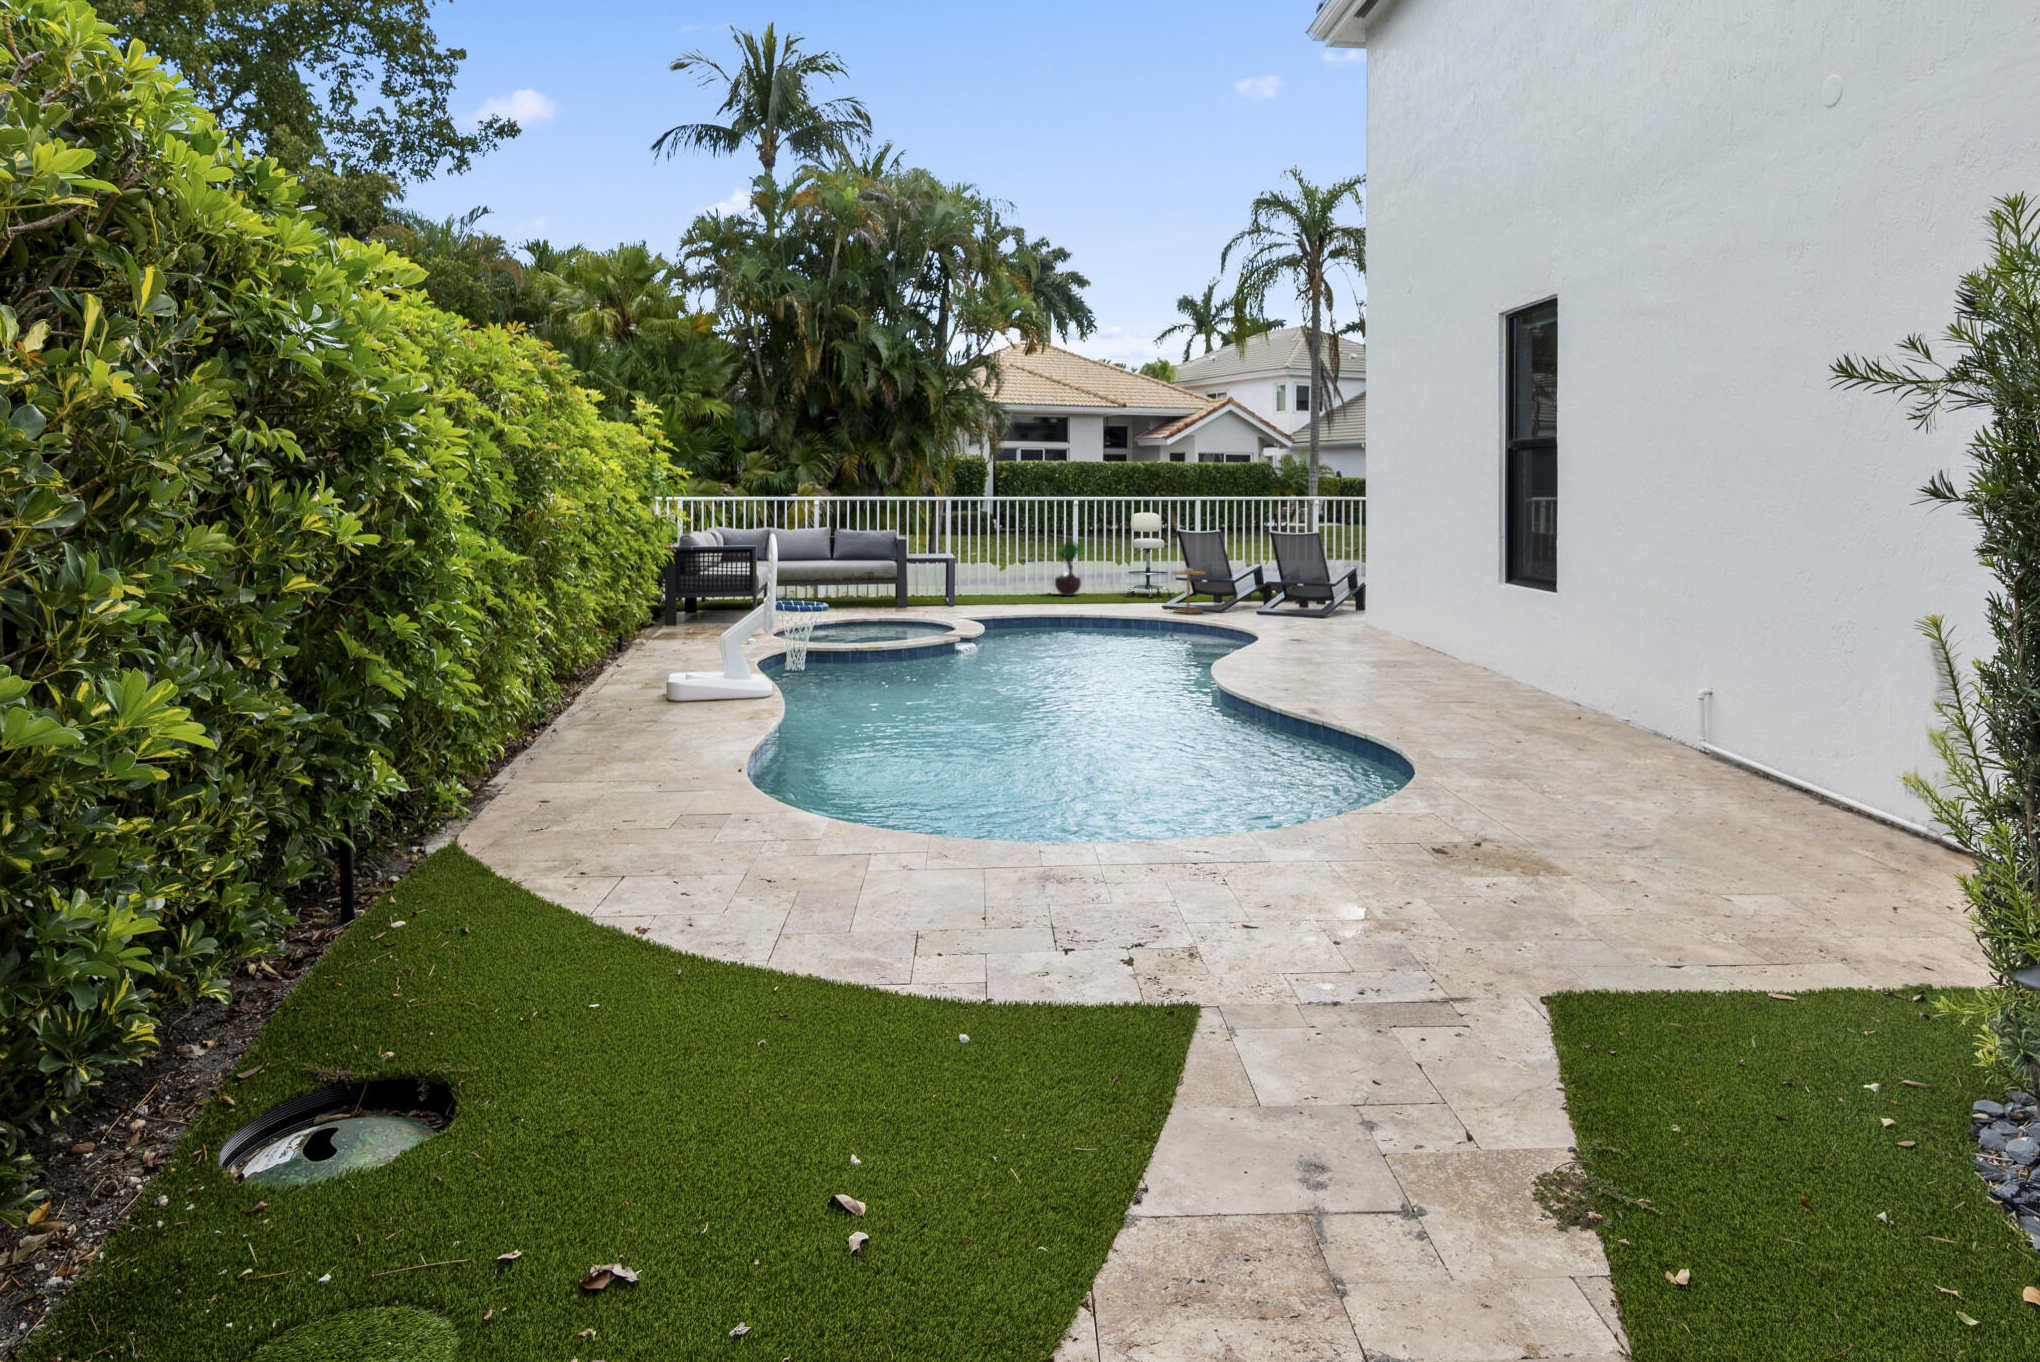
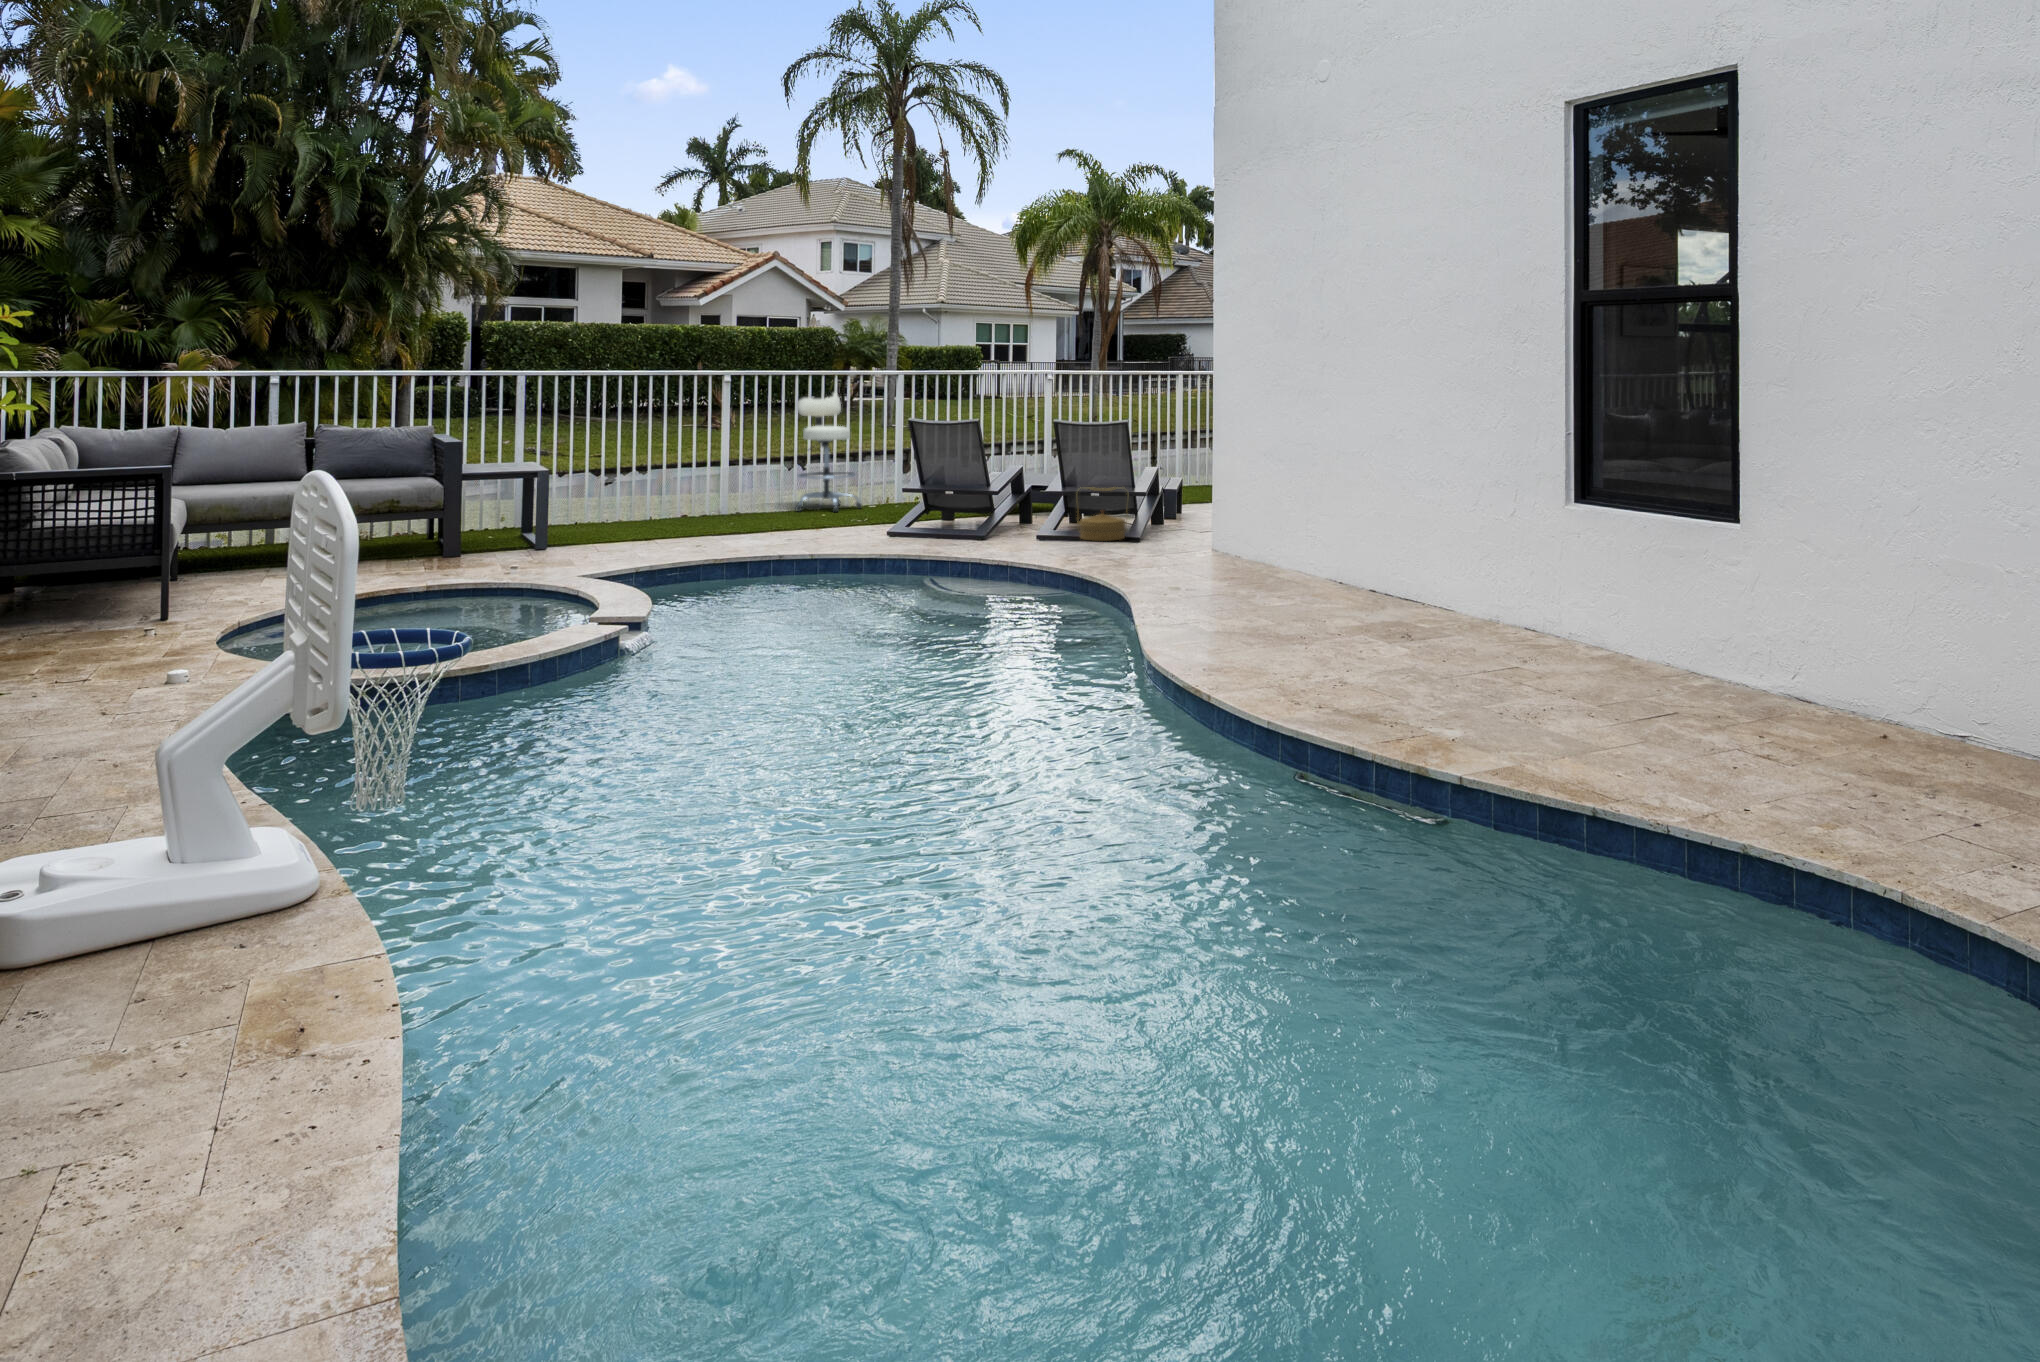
potted tree: present [1055,538,1085,596] -> none [686,423,739,514]
side table: present [1172,568,1206,613] -> none [904,470,955,537]
woven basket: none [1282,583,1318,621] -> present [1077,487,1127,541]

